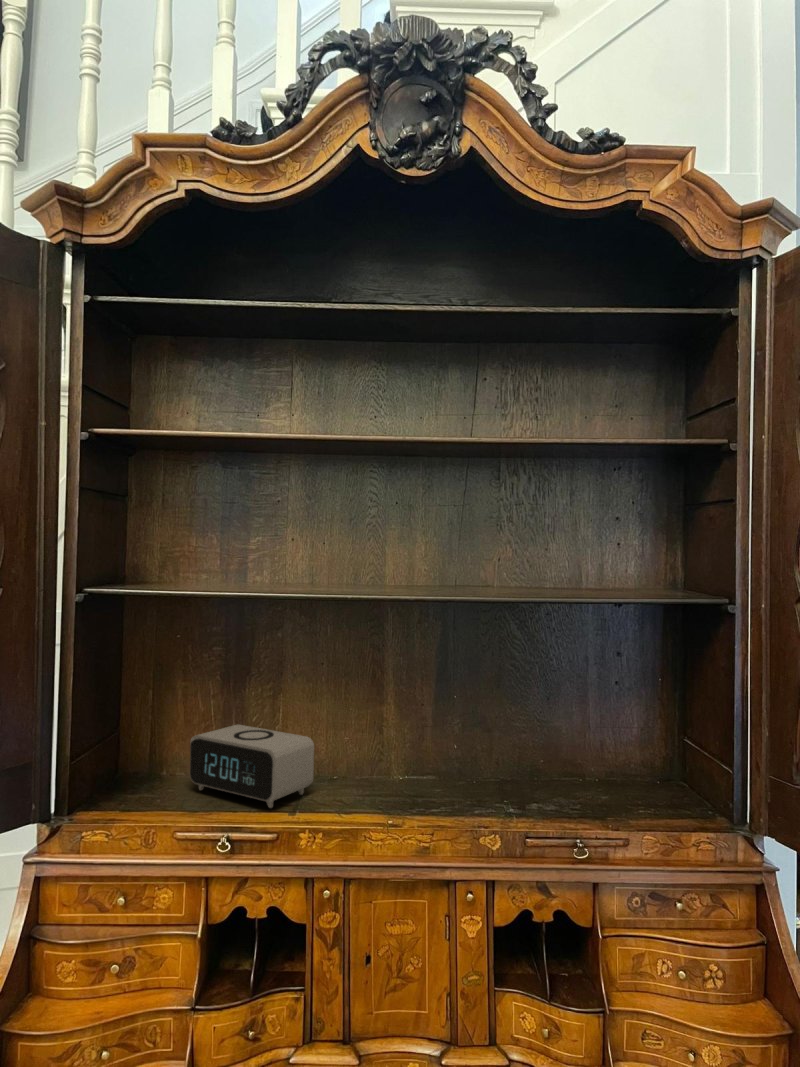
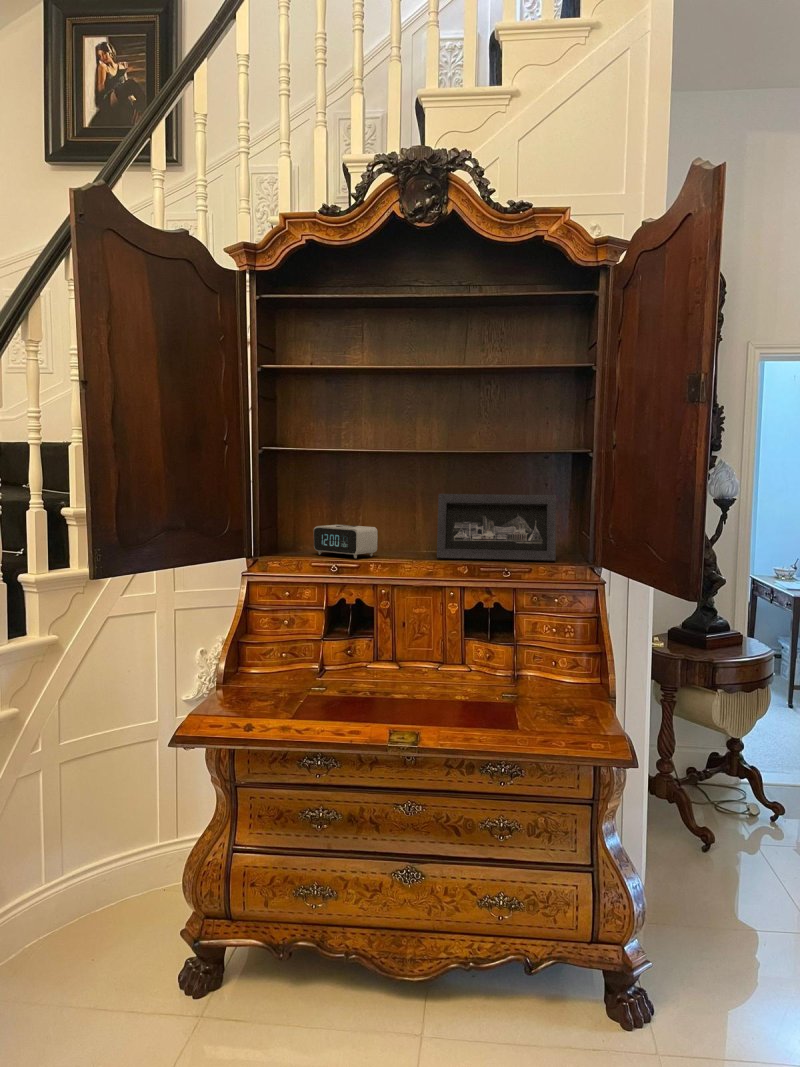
picture frame: none [428,672,653,803] -> present [437,494,556,561]

